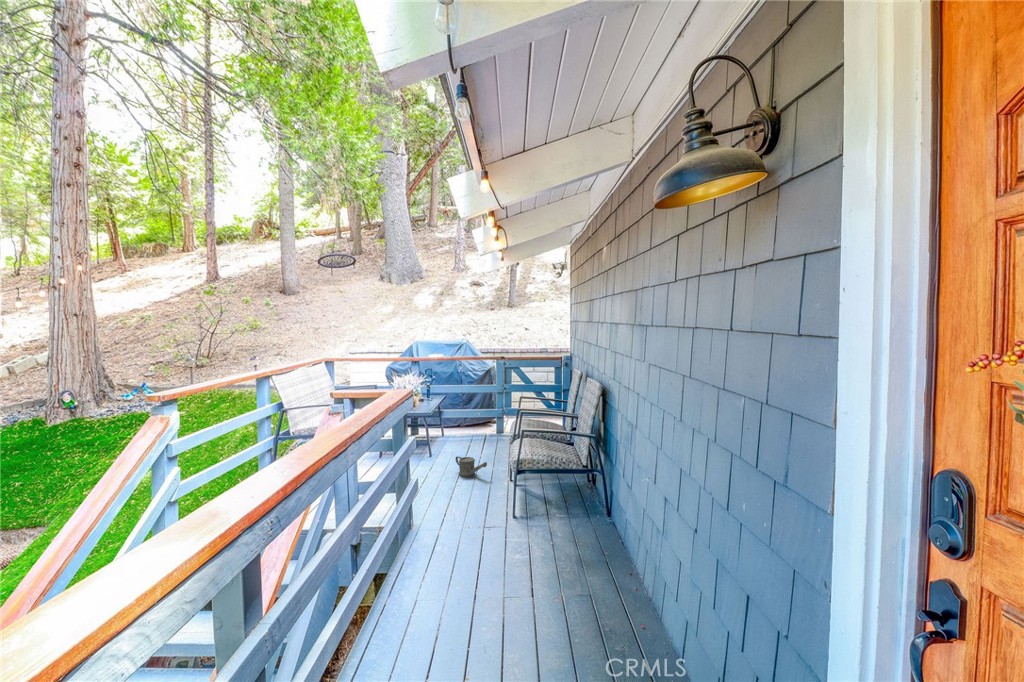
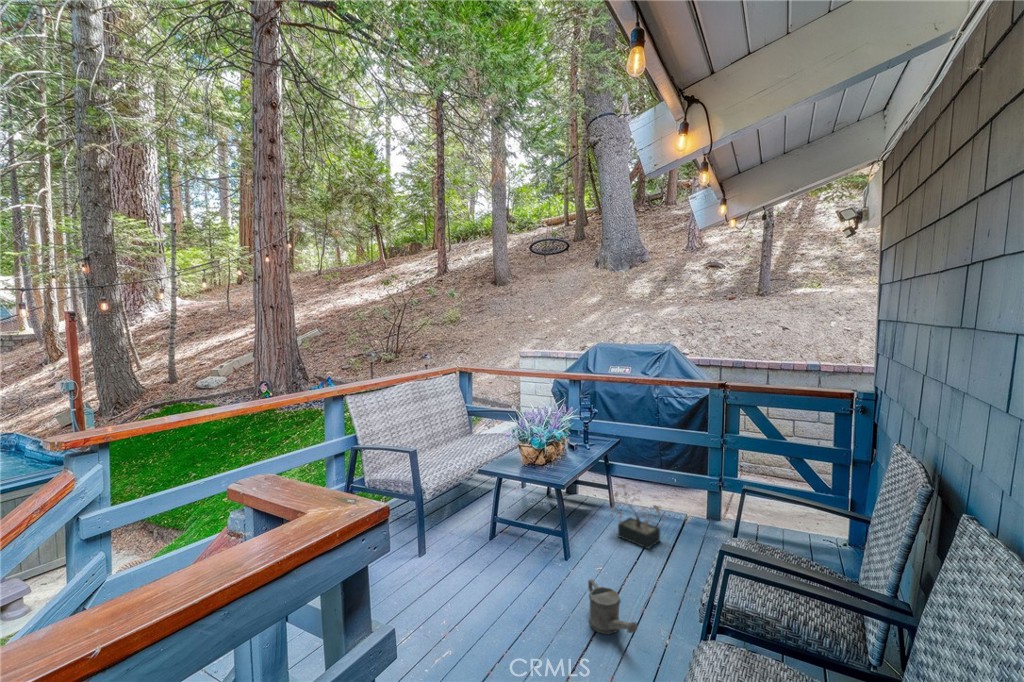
decorative plant: none [449,417,484,449] -> present [609,484,666,548]

